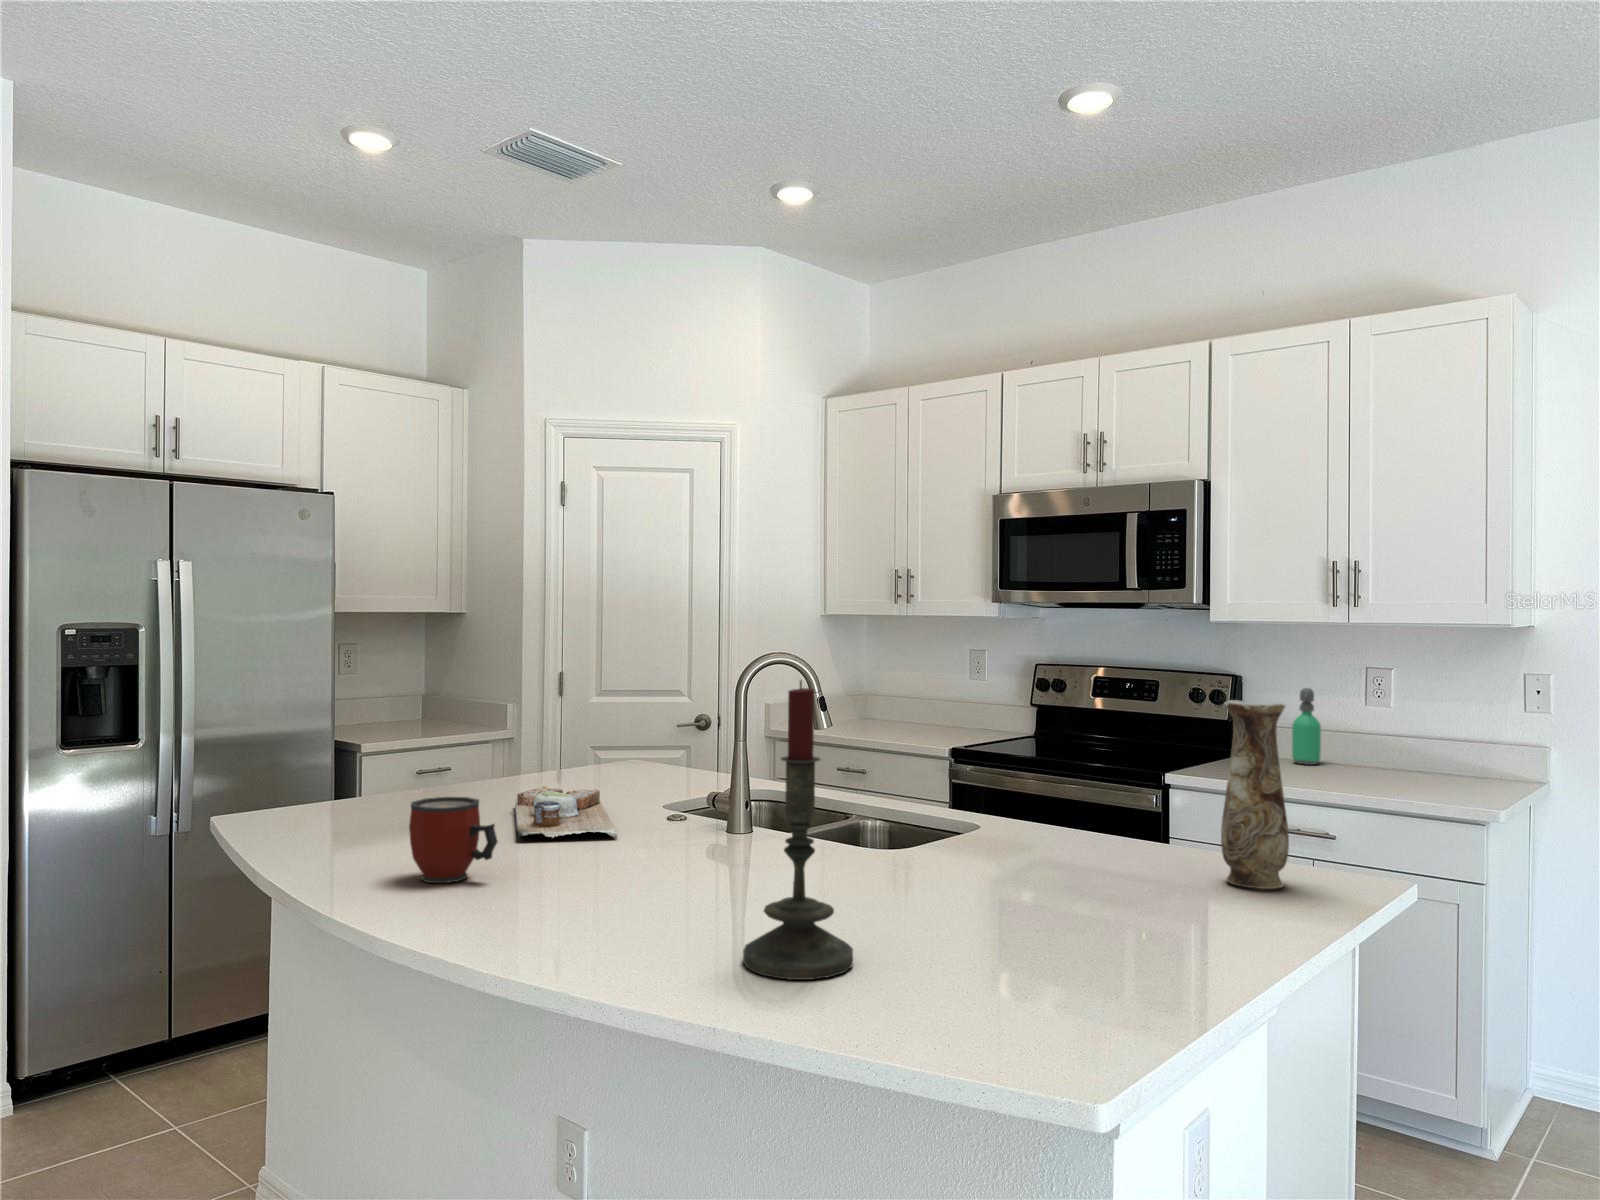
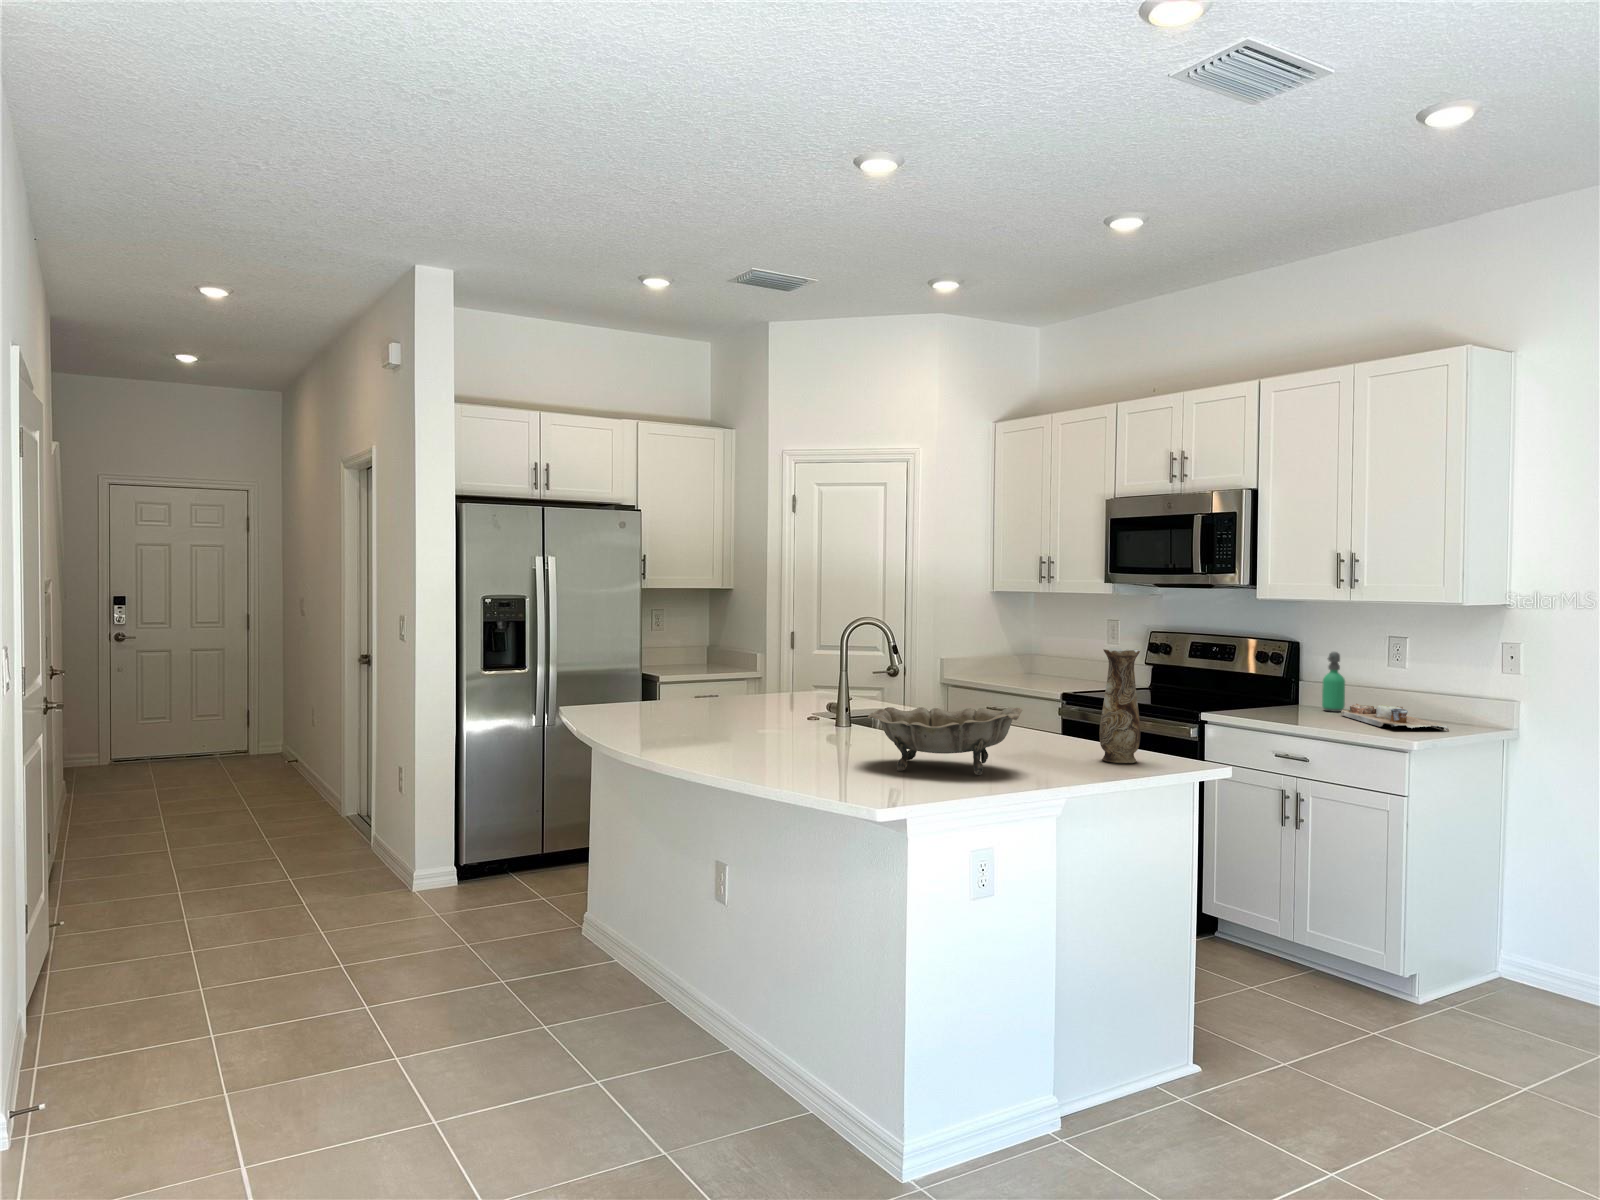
candle: present [743,681,853,980] -> none [770,627,825,773]
cutting board: present [515,786,617,839] -> present [1341,704,1449,731]
mug: present [409,797,498,883] -> none [639,691,683,735]
decorative bowl: none [902,812,1189,949] -> present [867,707,1022,775]

